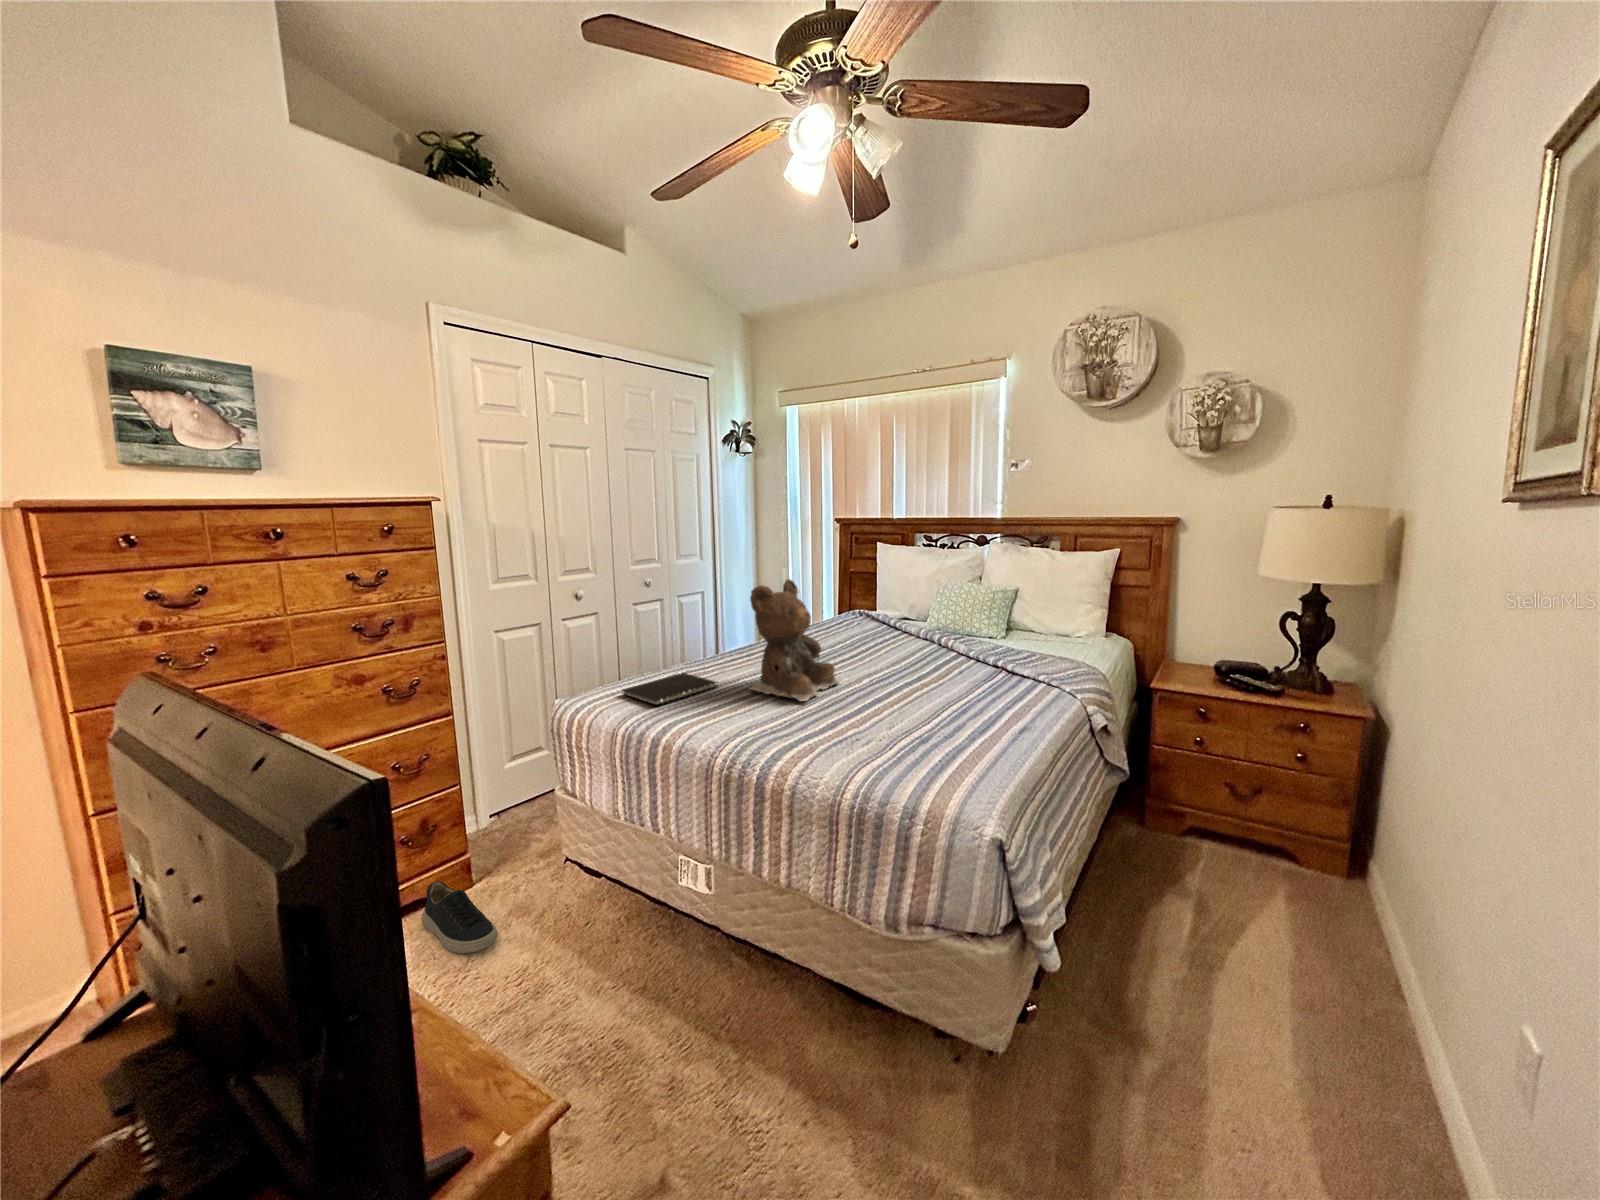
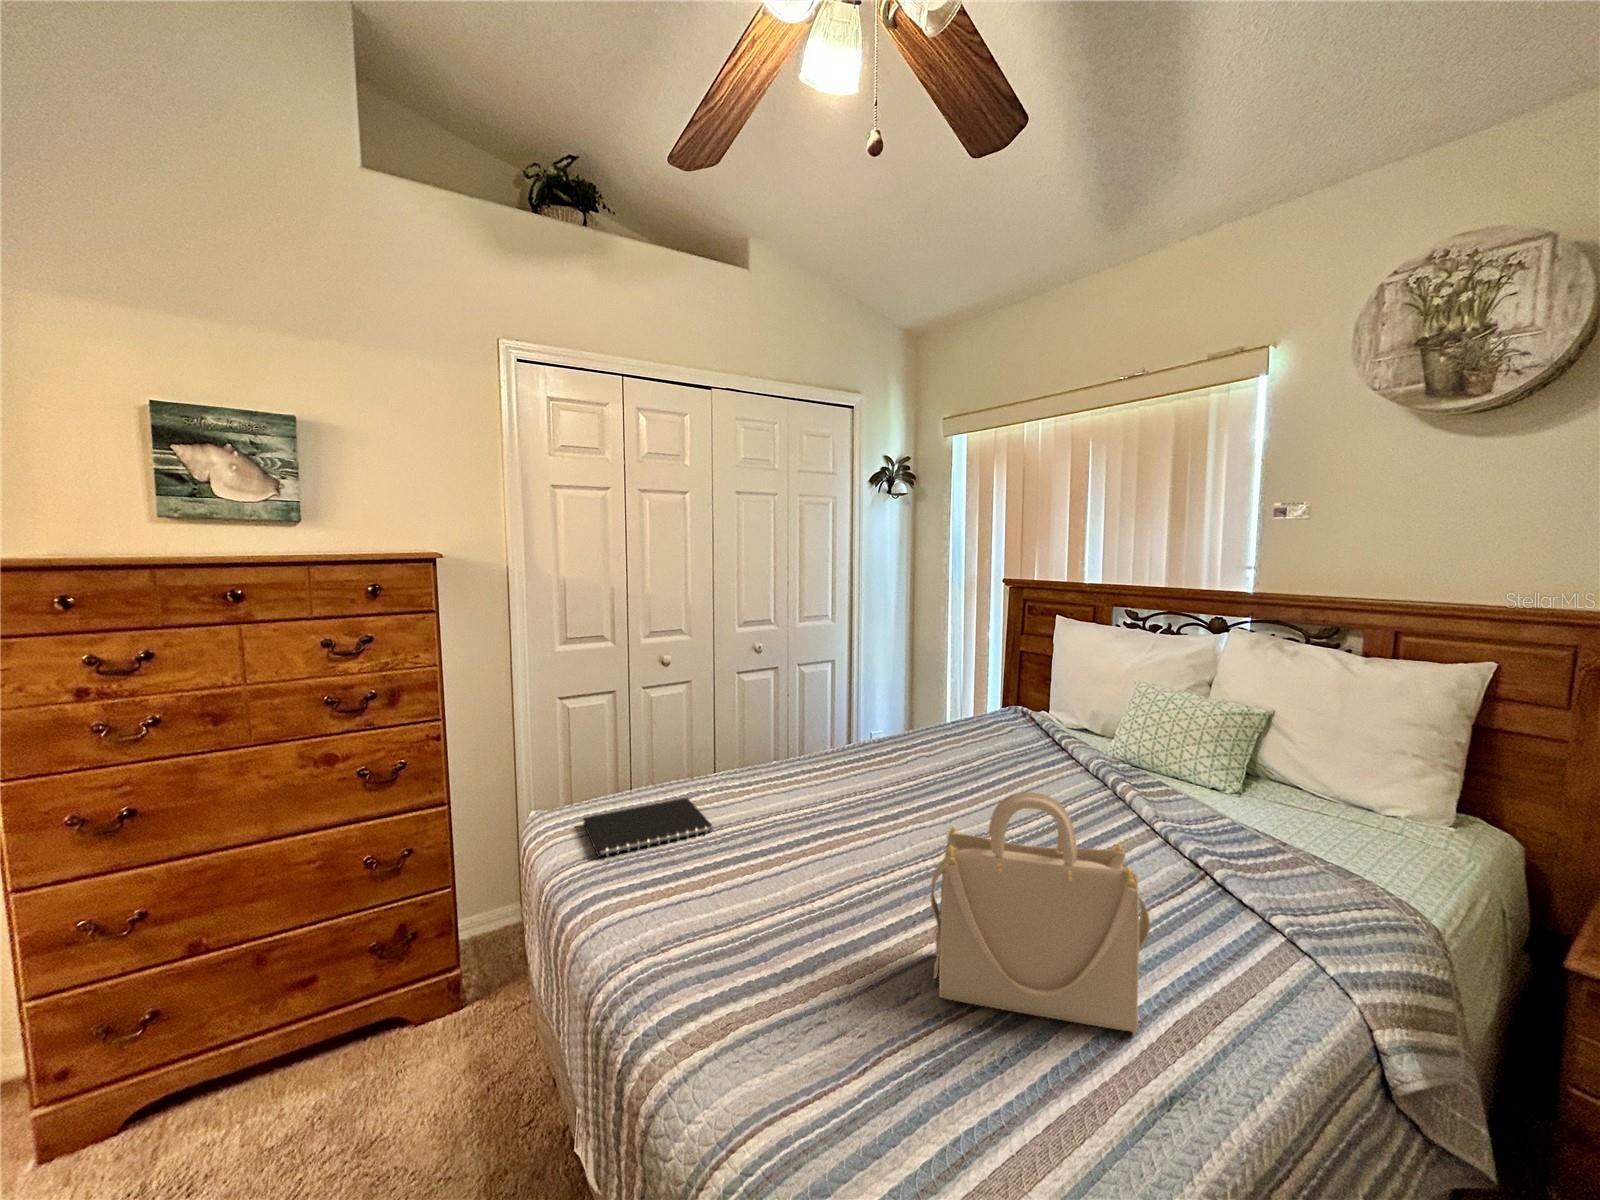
teddy bear: present [749,579,841,701] -> none [742,684,893,895]
handbag: none [894,610,999,722] -> present [931,792,1150,1032]
shoe: present [421,881,498,953] -> none [365,1009,426,1131]

